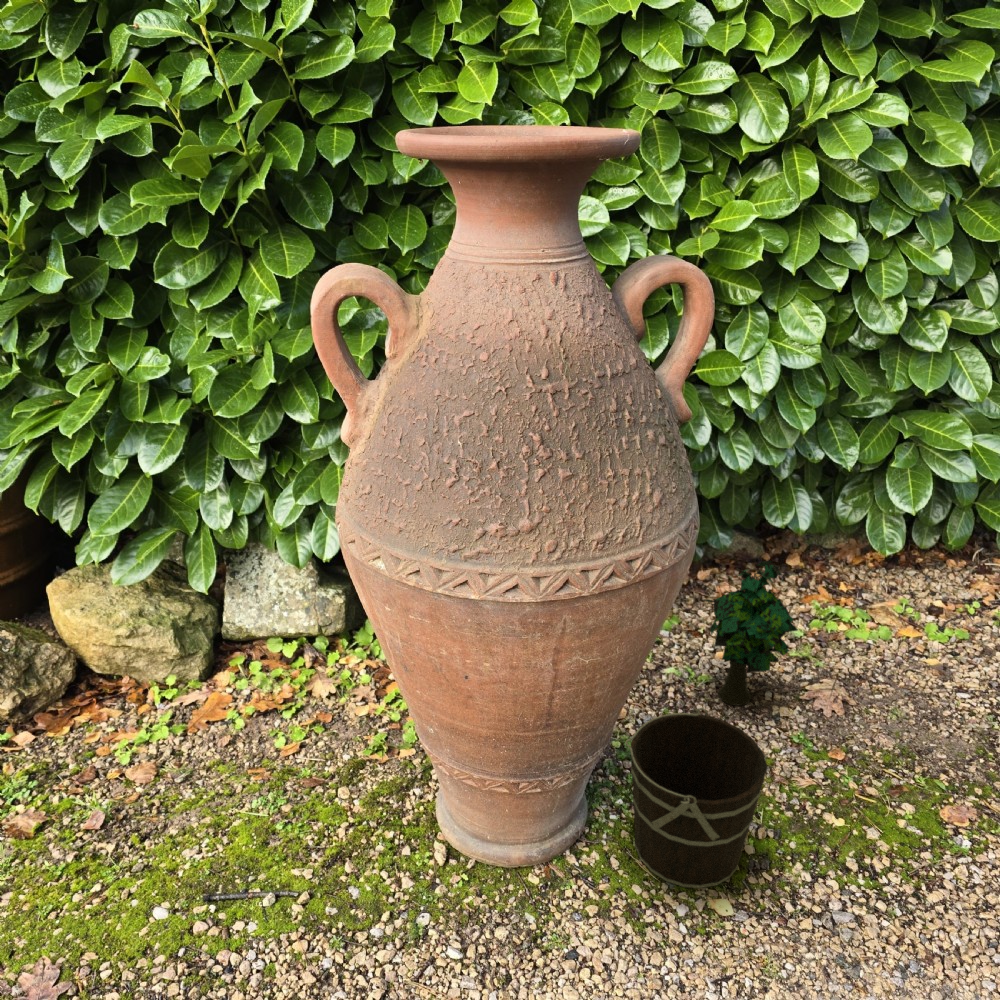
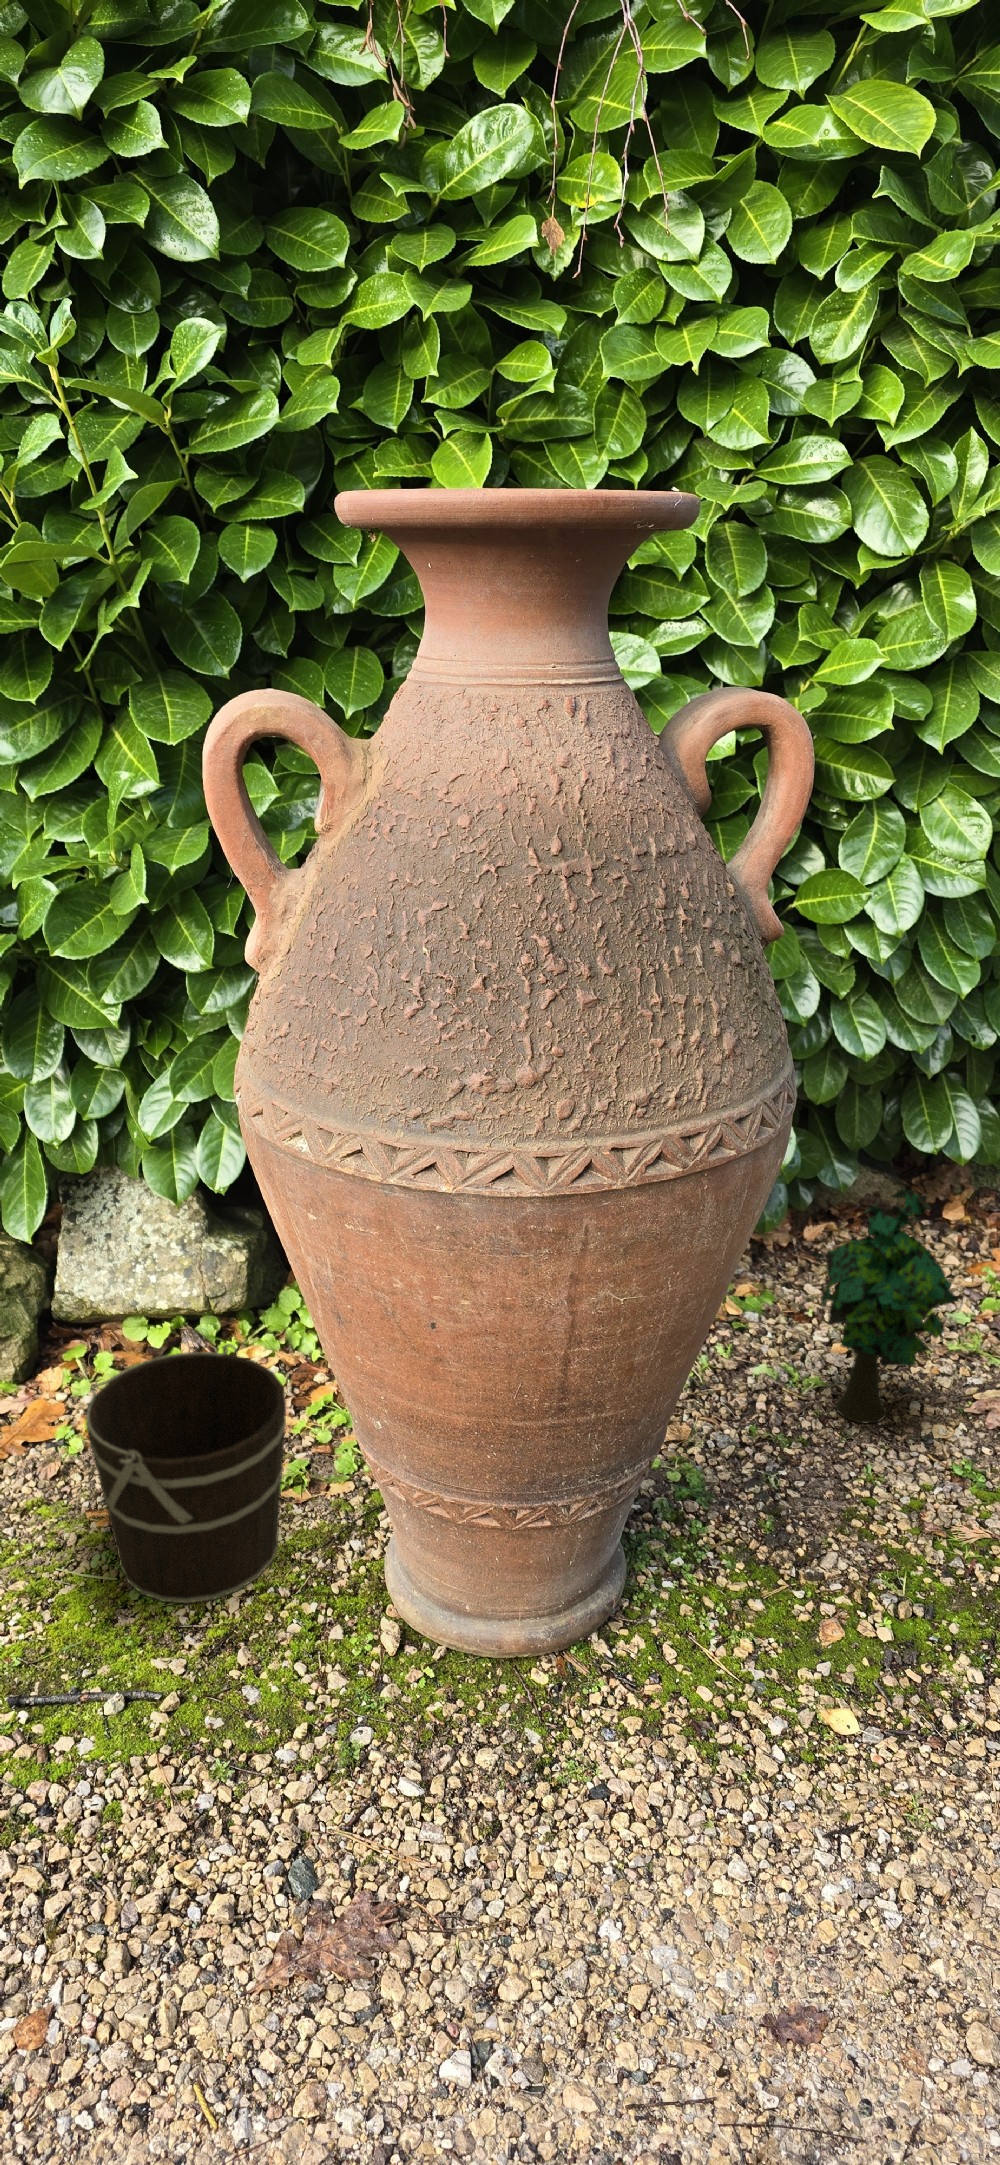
bucket: present [625,708,767,888] -> present [86,1344,286,1604]

